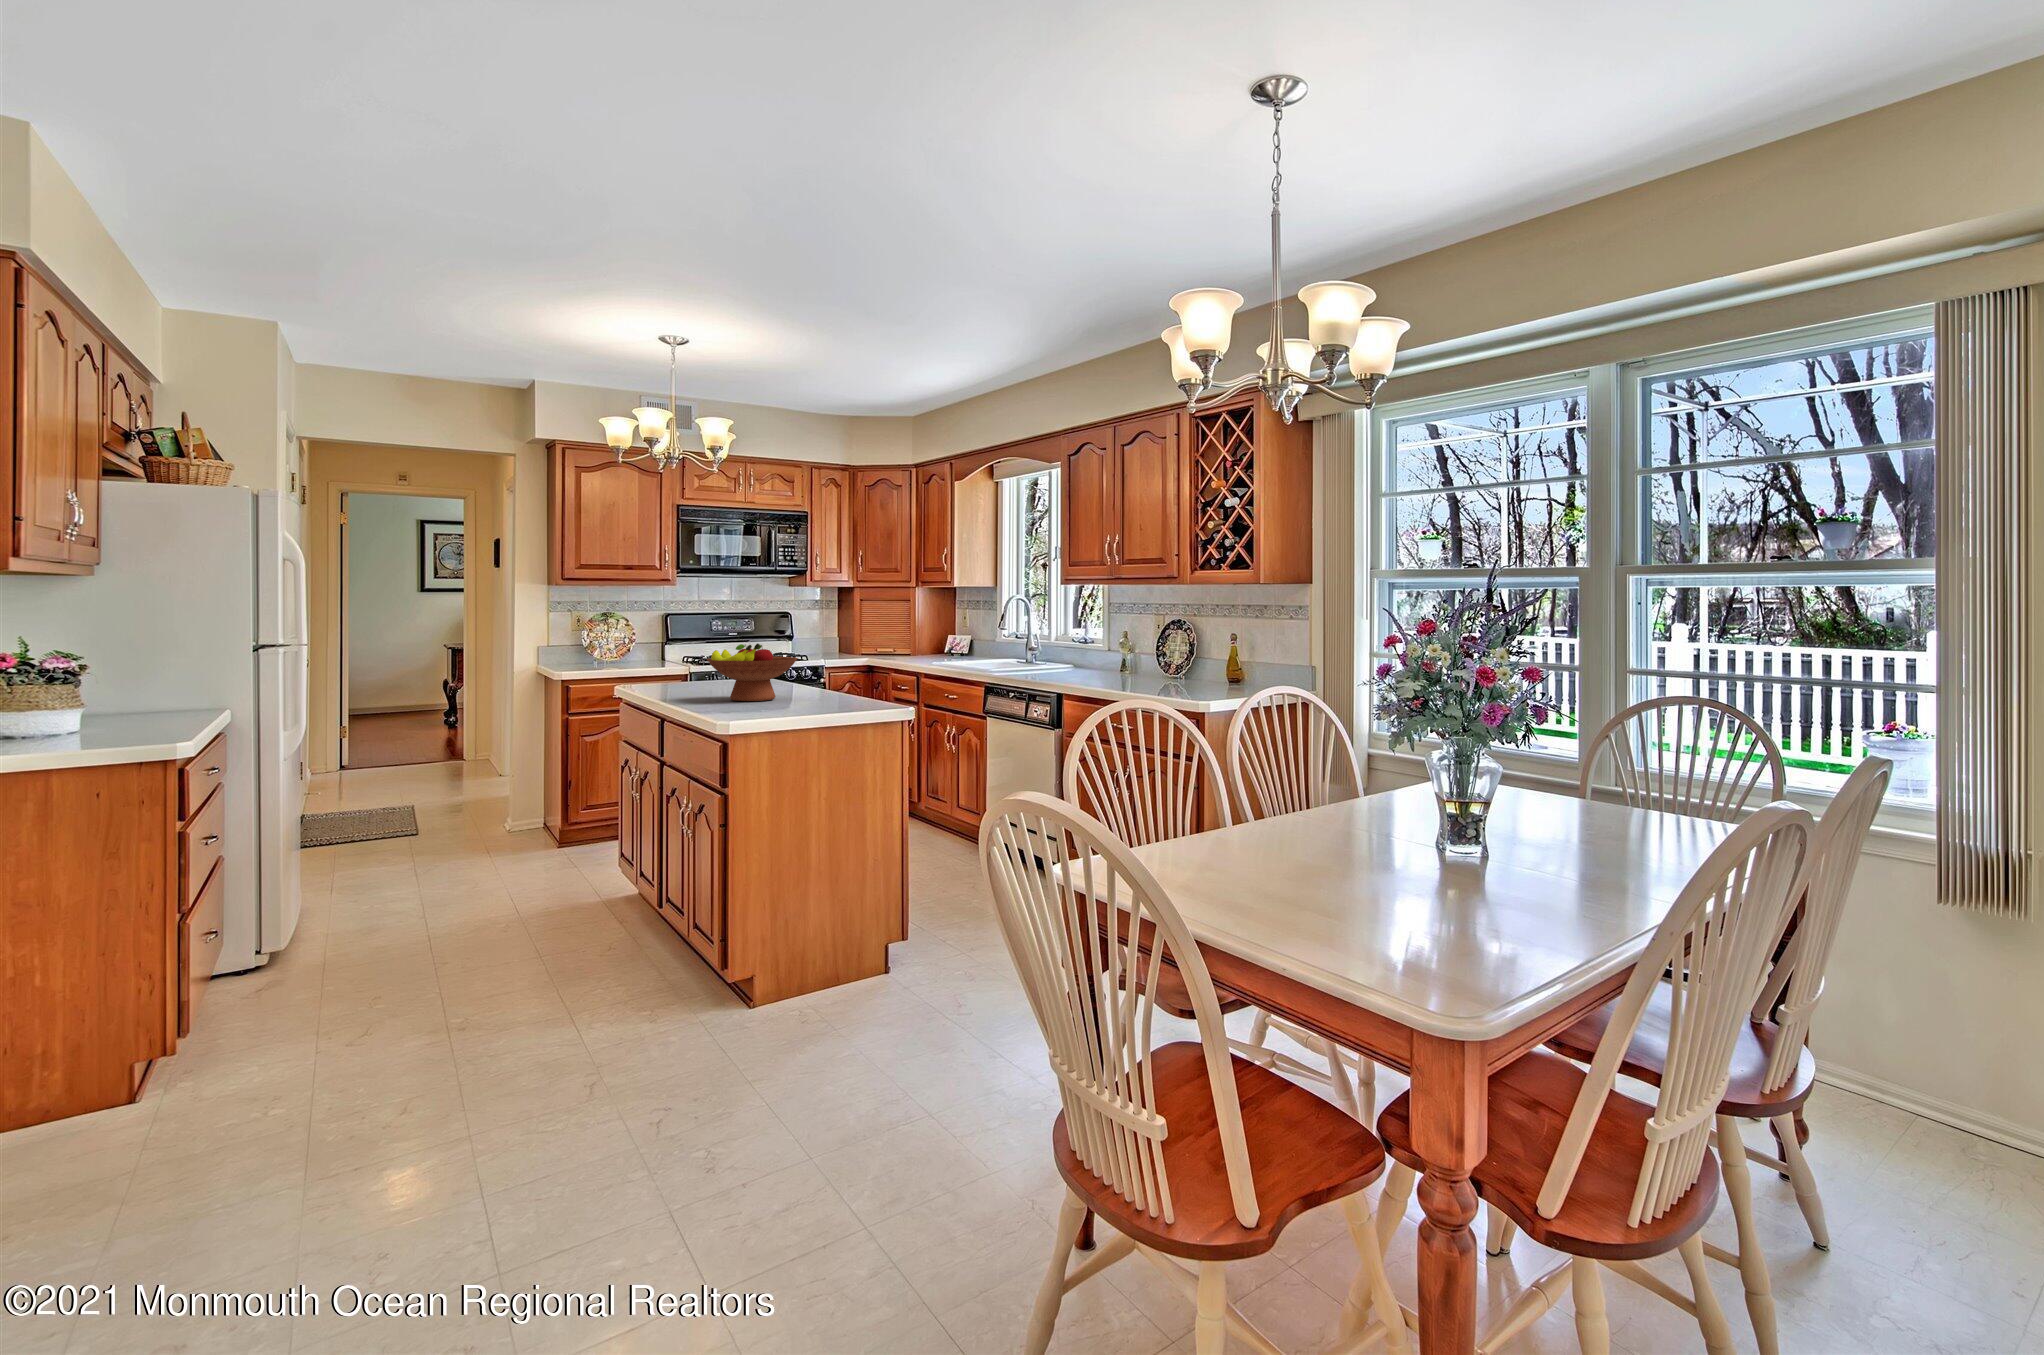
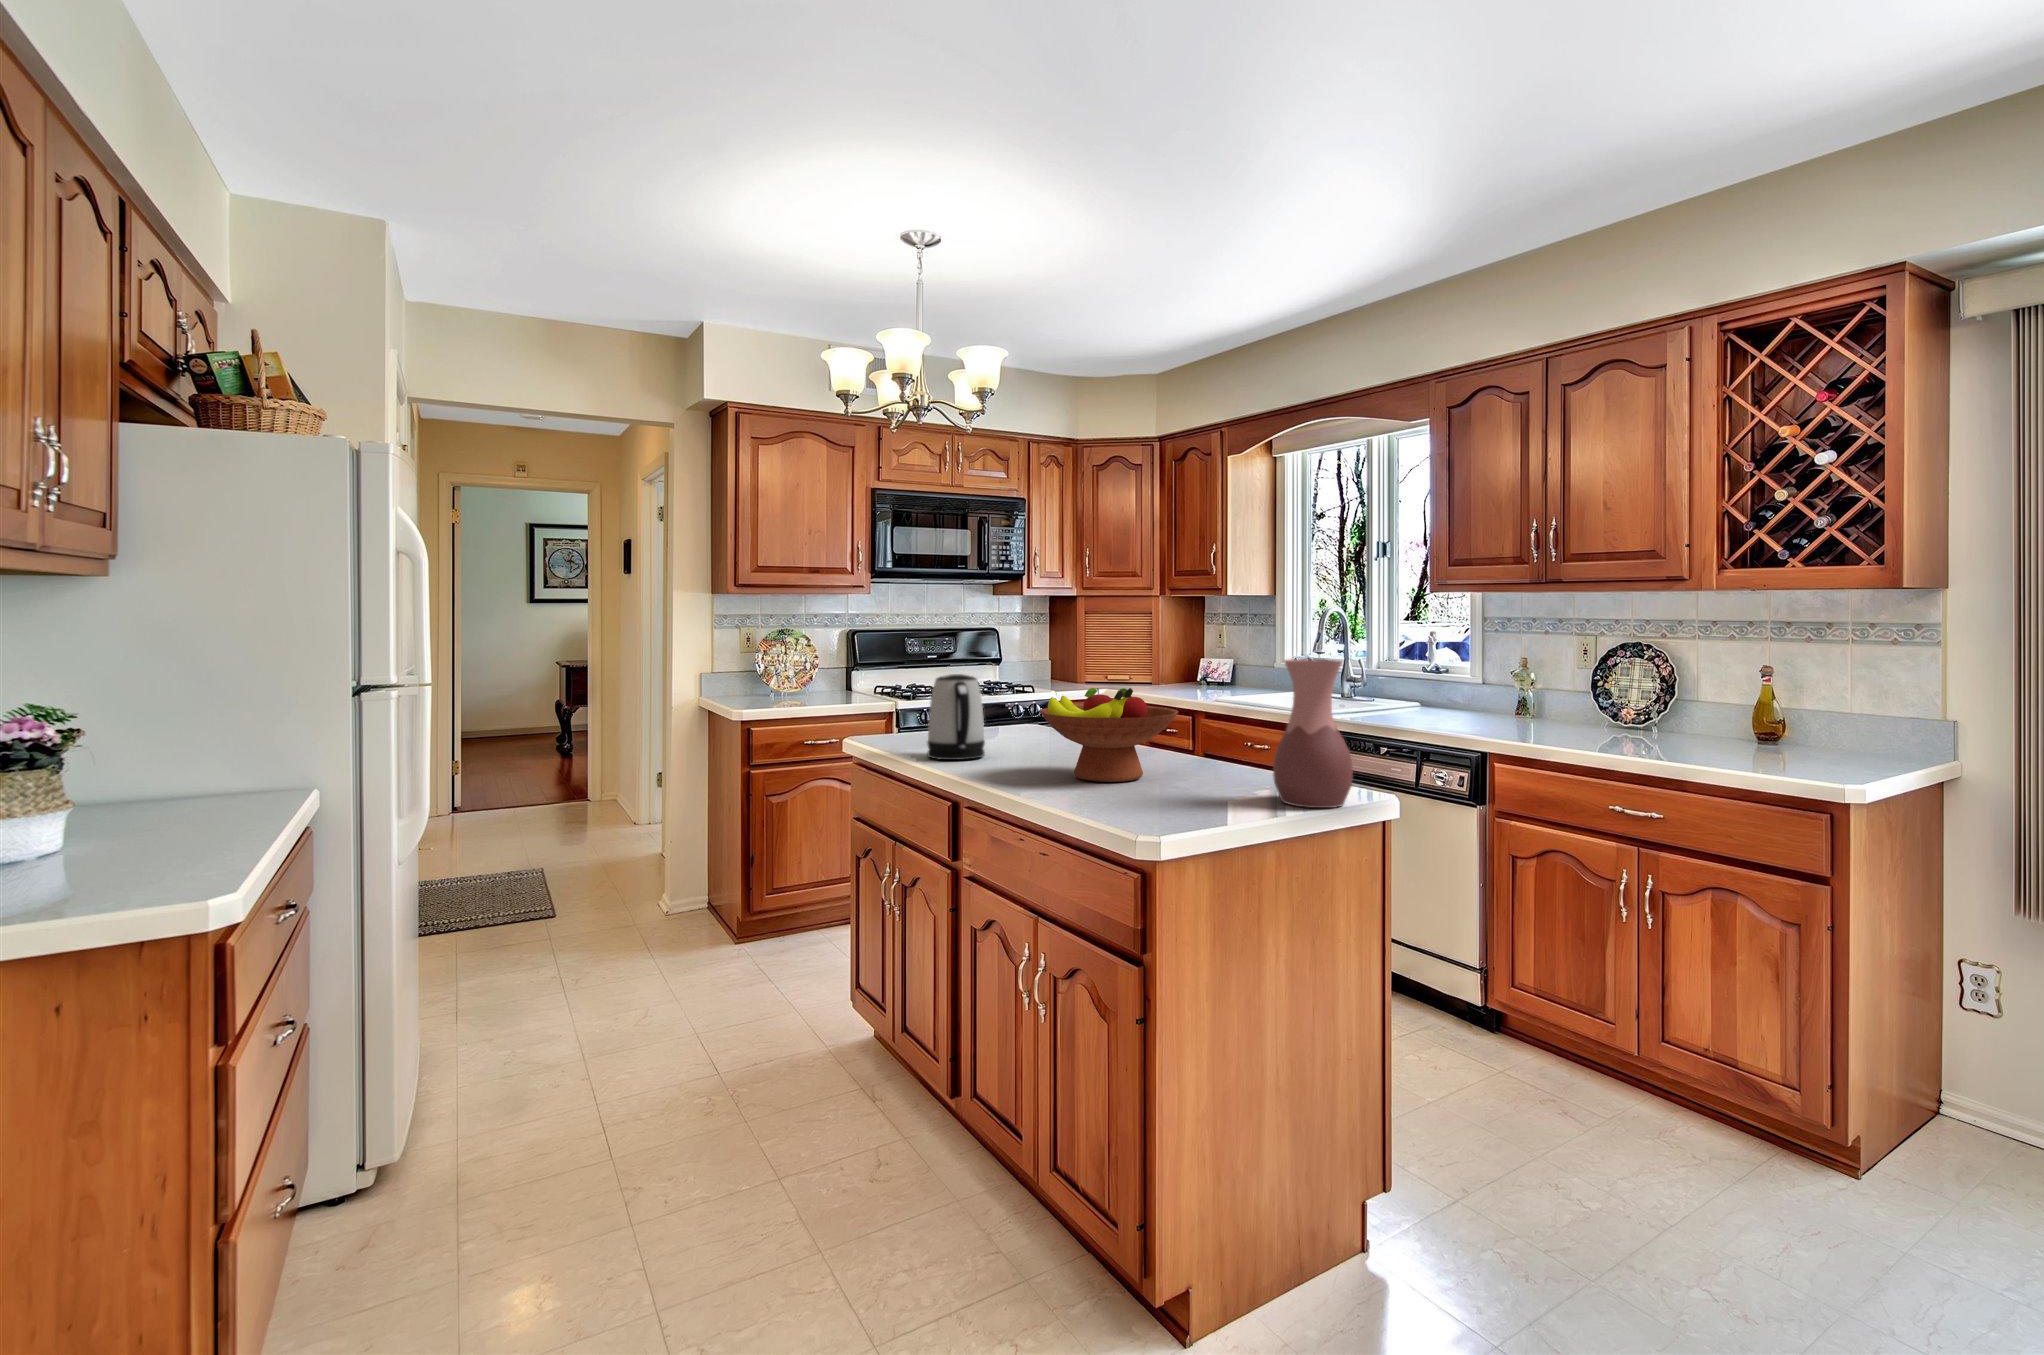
vase: none [825,625,870,709] -> present [1273,659,1353,808]
kettle: none [655,639,696,694] -> present [928,674,985,760]

